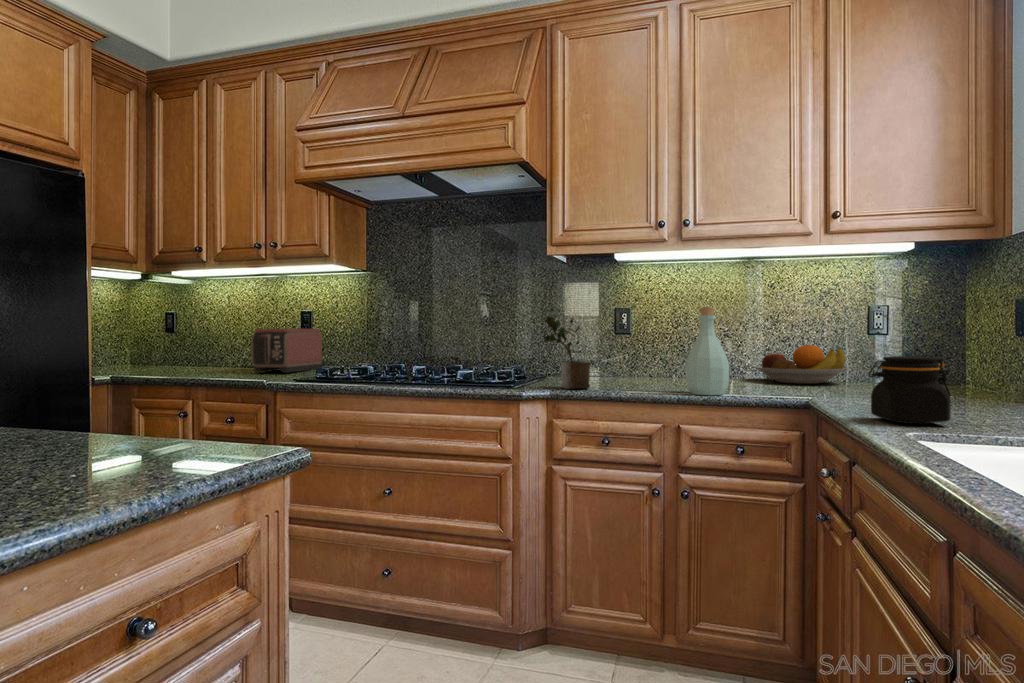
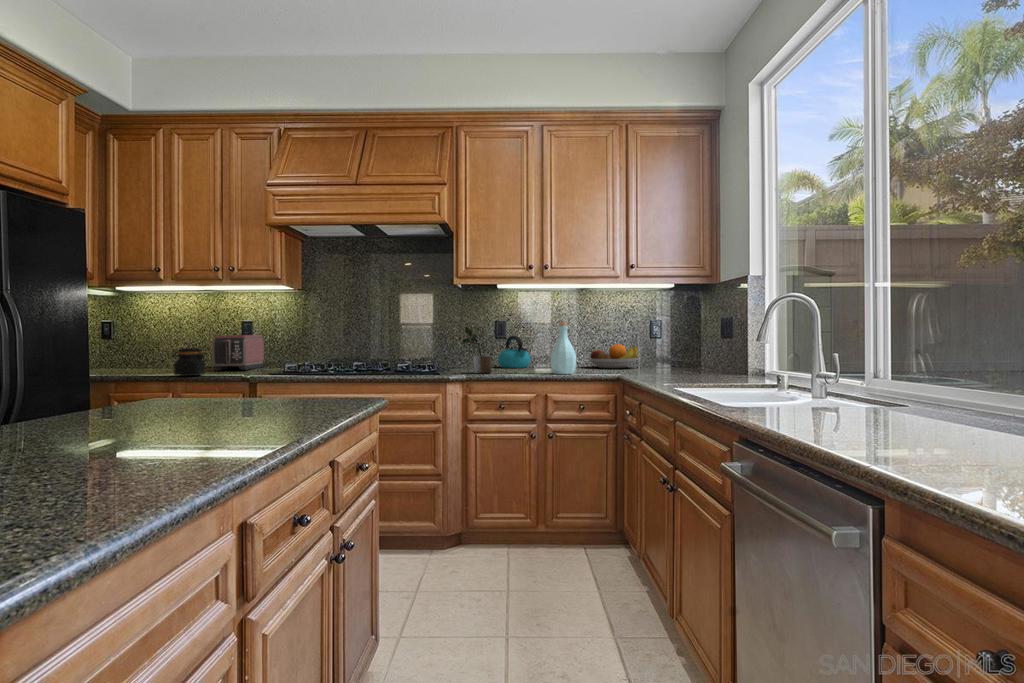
kettle: none [615,331,665,379] -> present [498,336,531,368]
jar: present [868,356,951,424] -> present [173,348,205,376]

